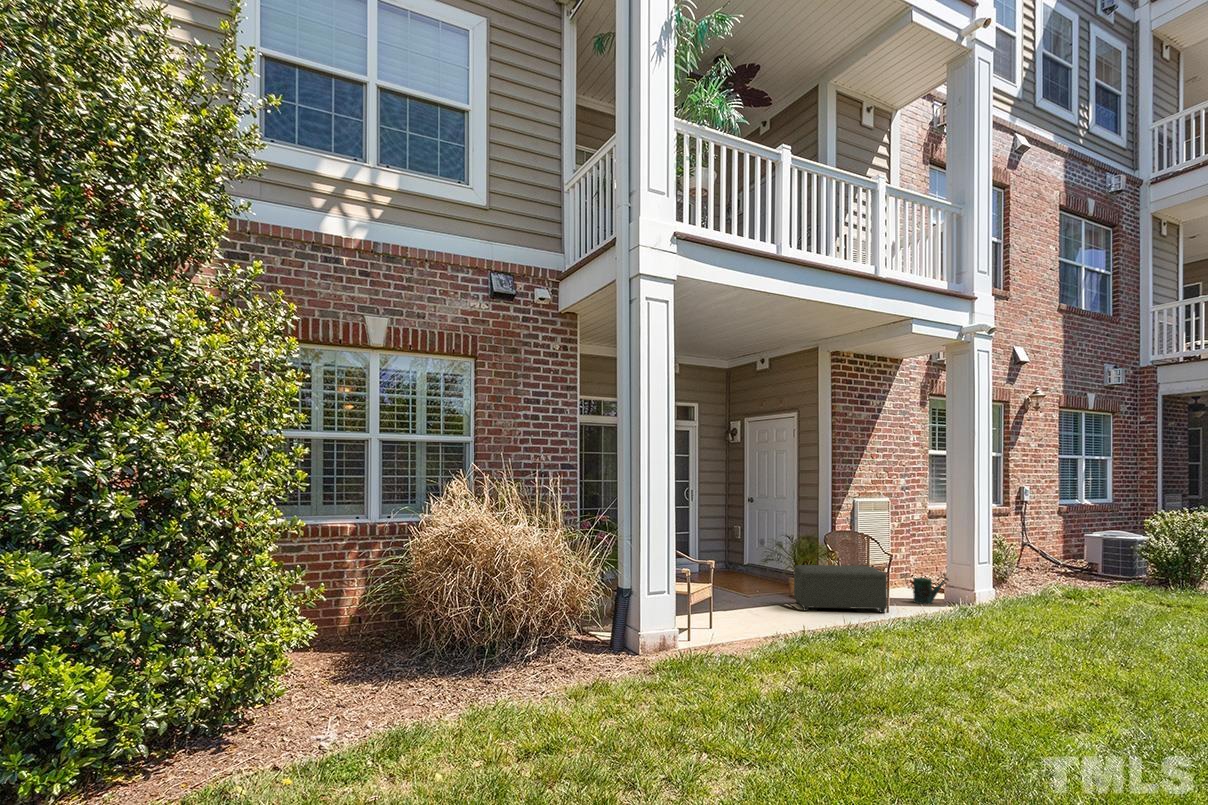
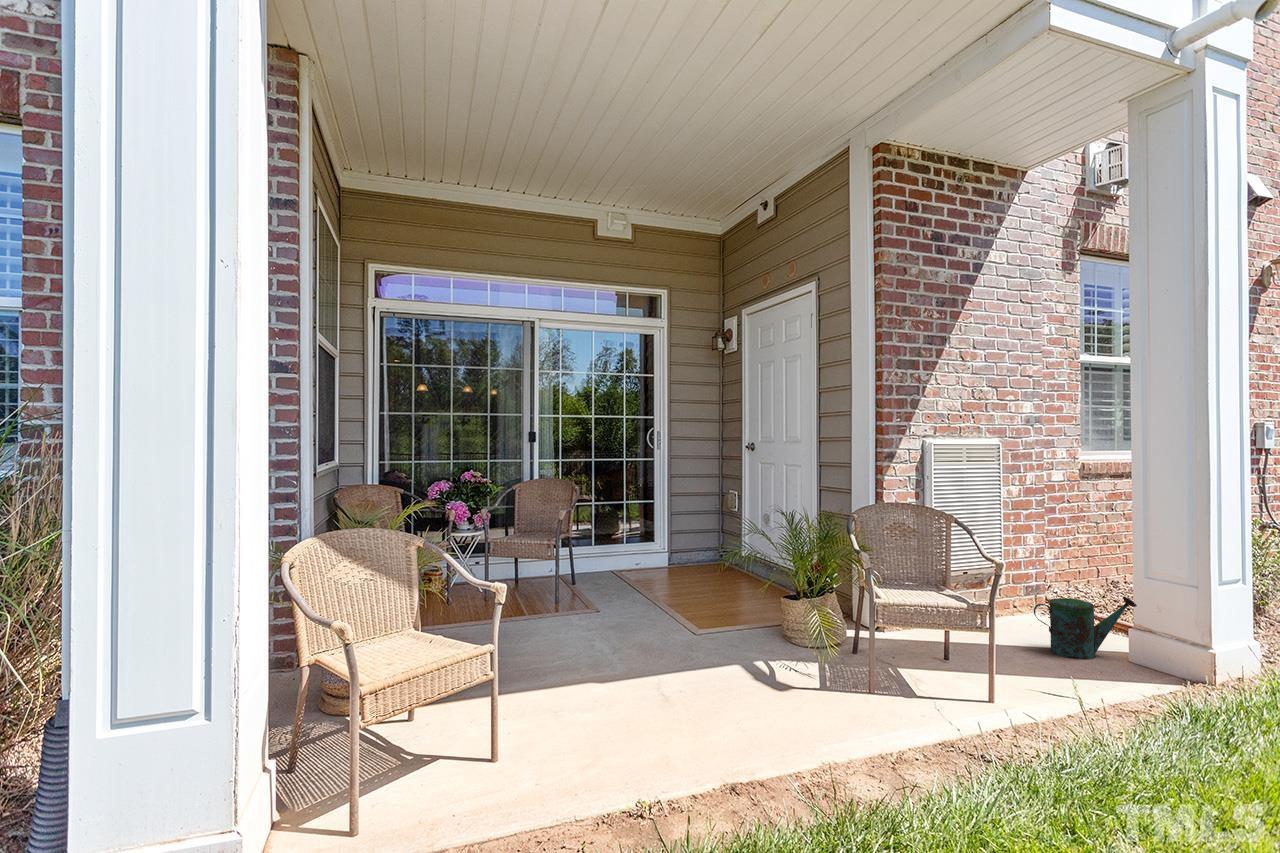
ottoman: present [794,565,887,613] -> none [773,571,982,687]

